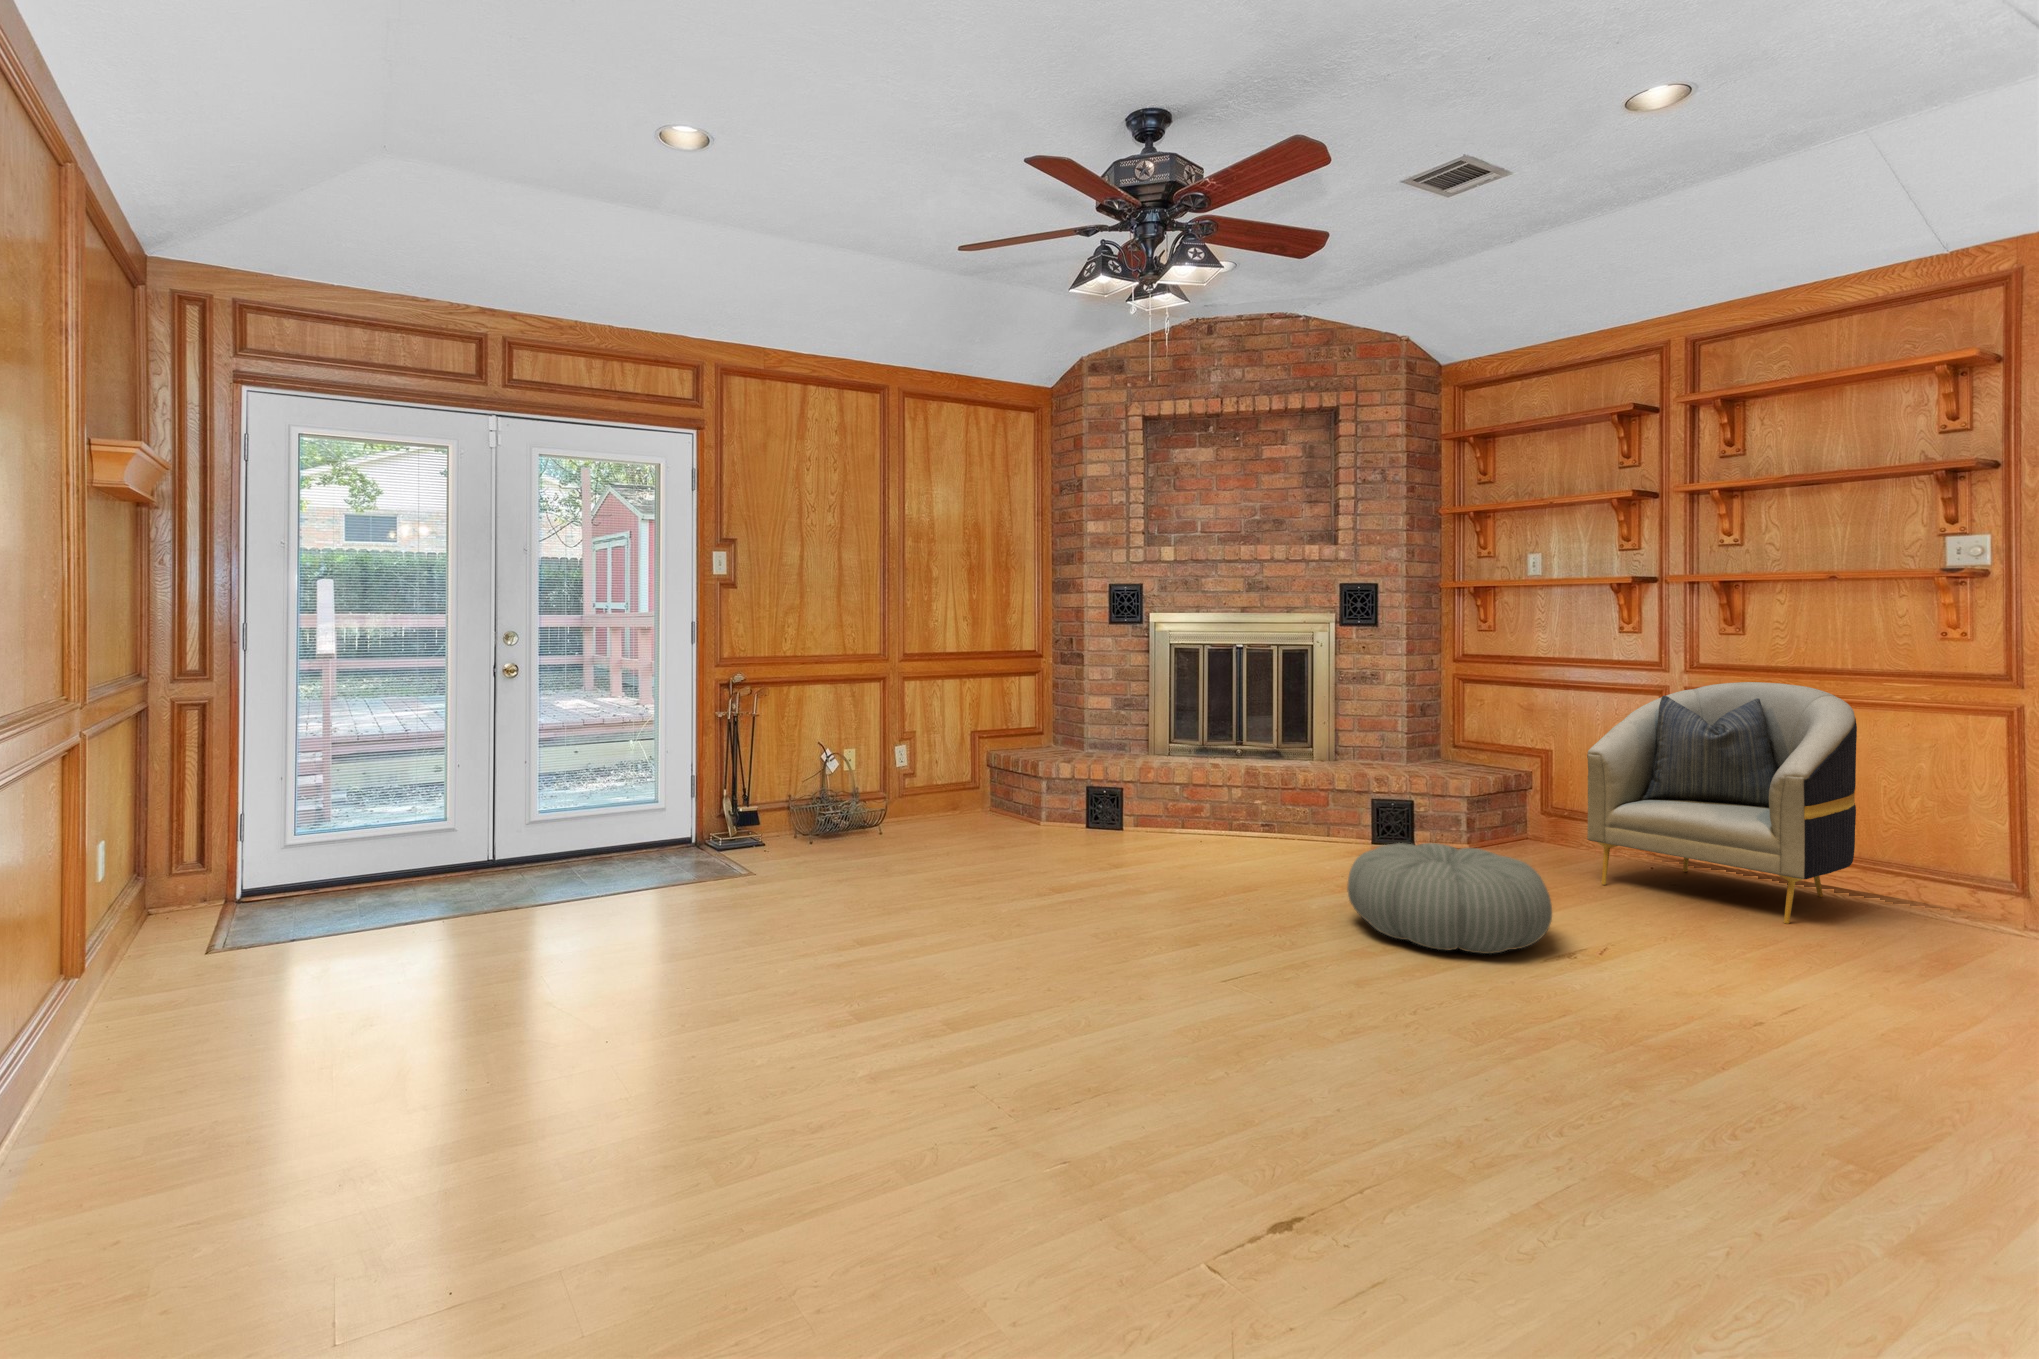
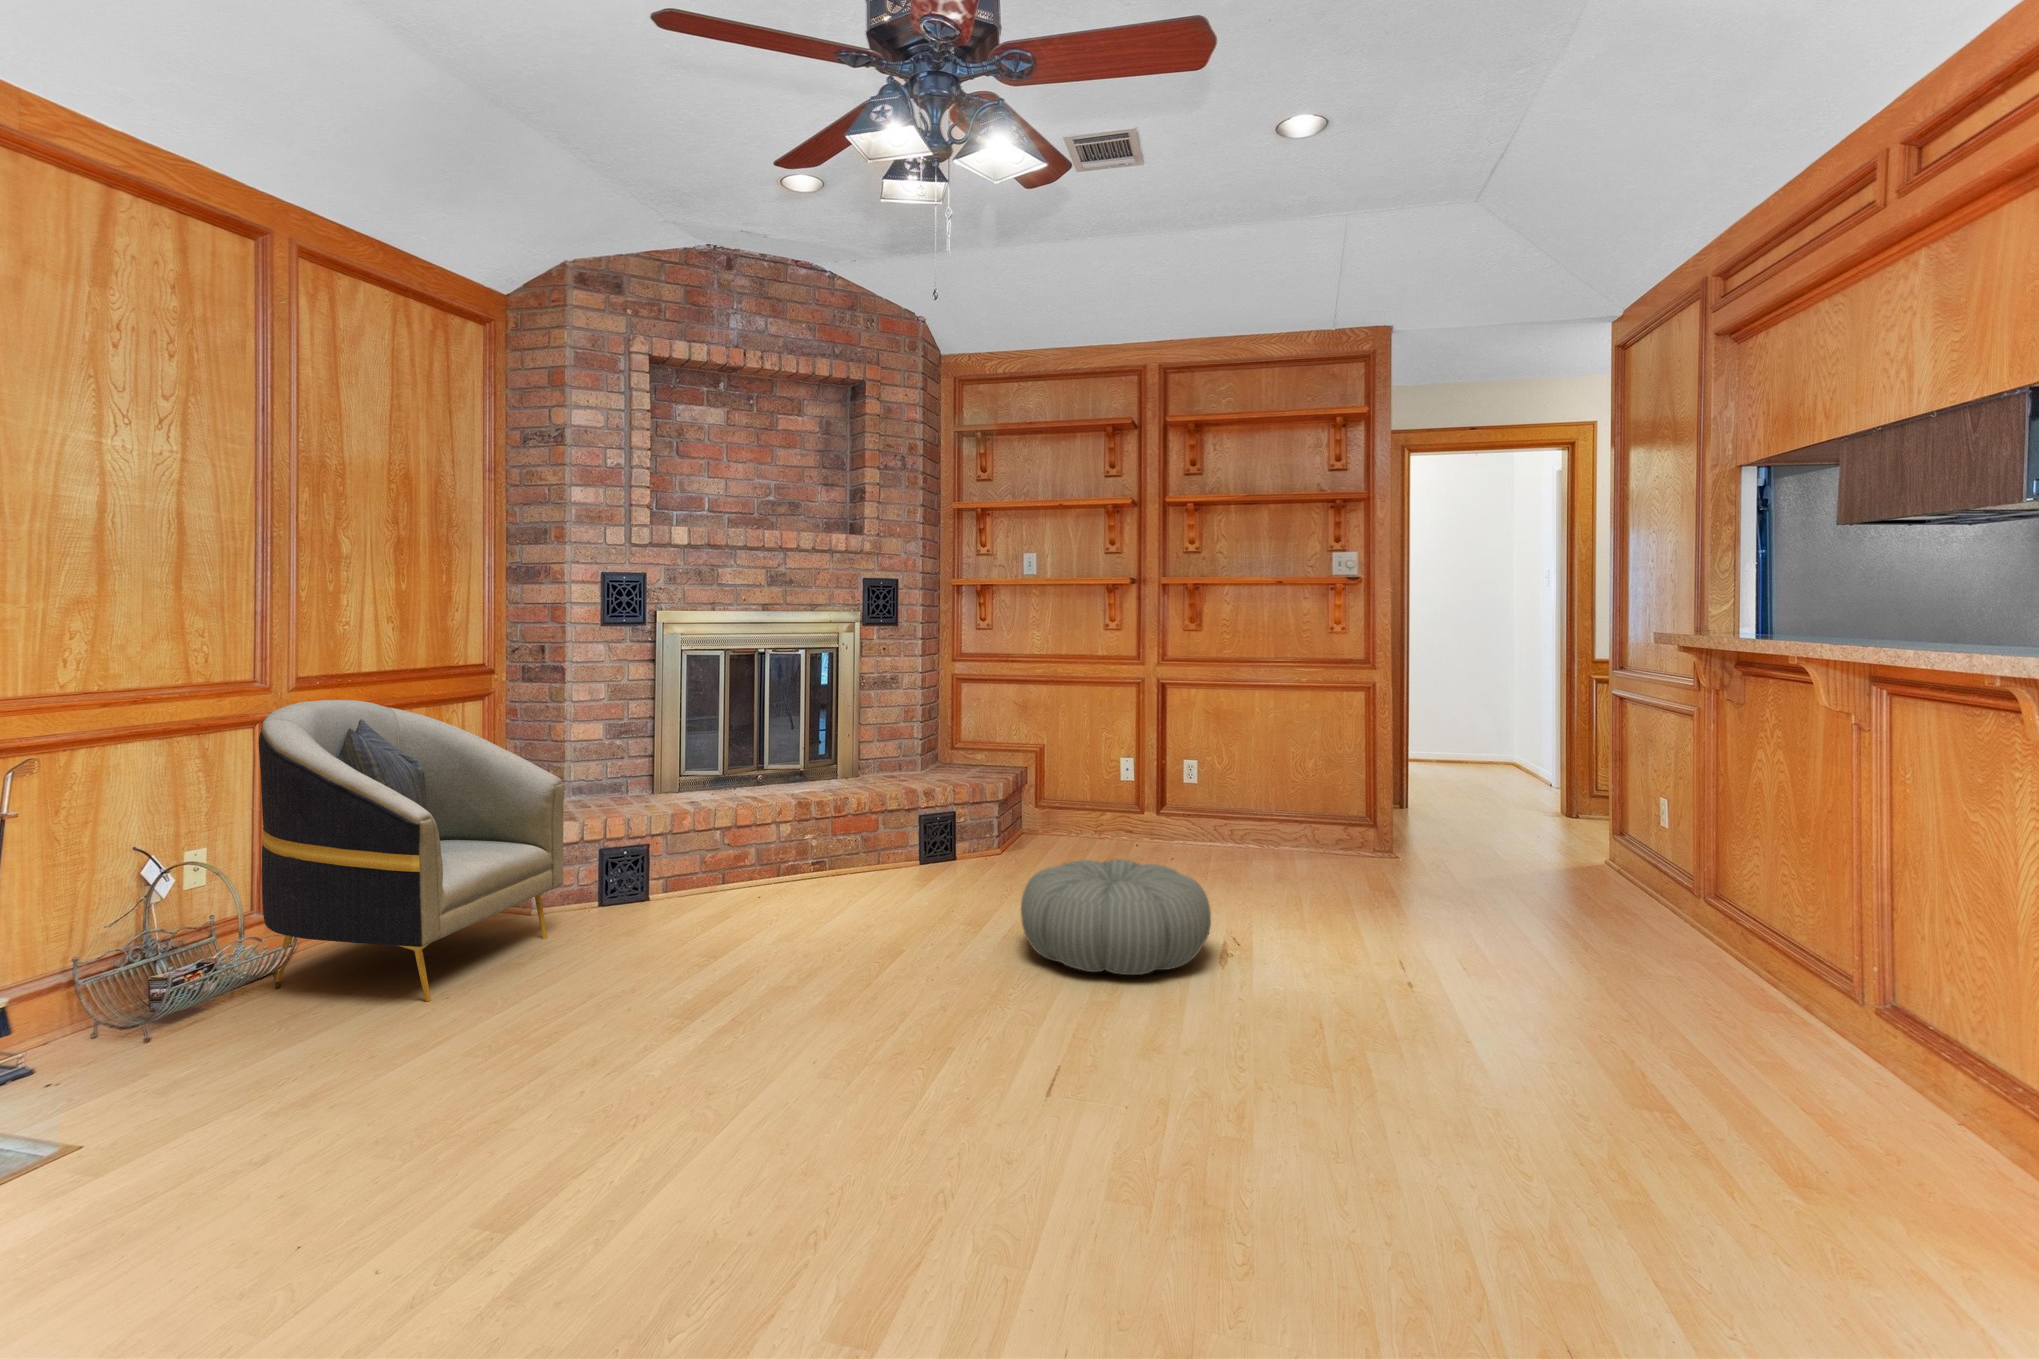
armchair: present [1587,682,1857,924] -> present [259,700,564,1001]

